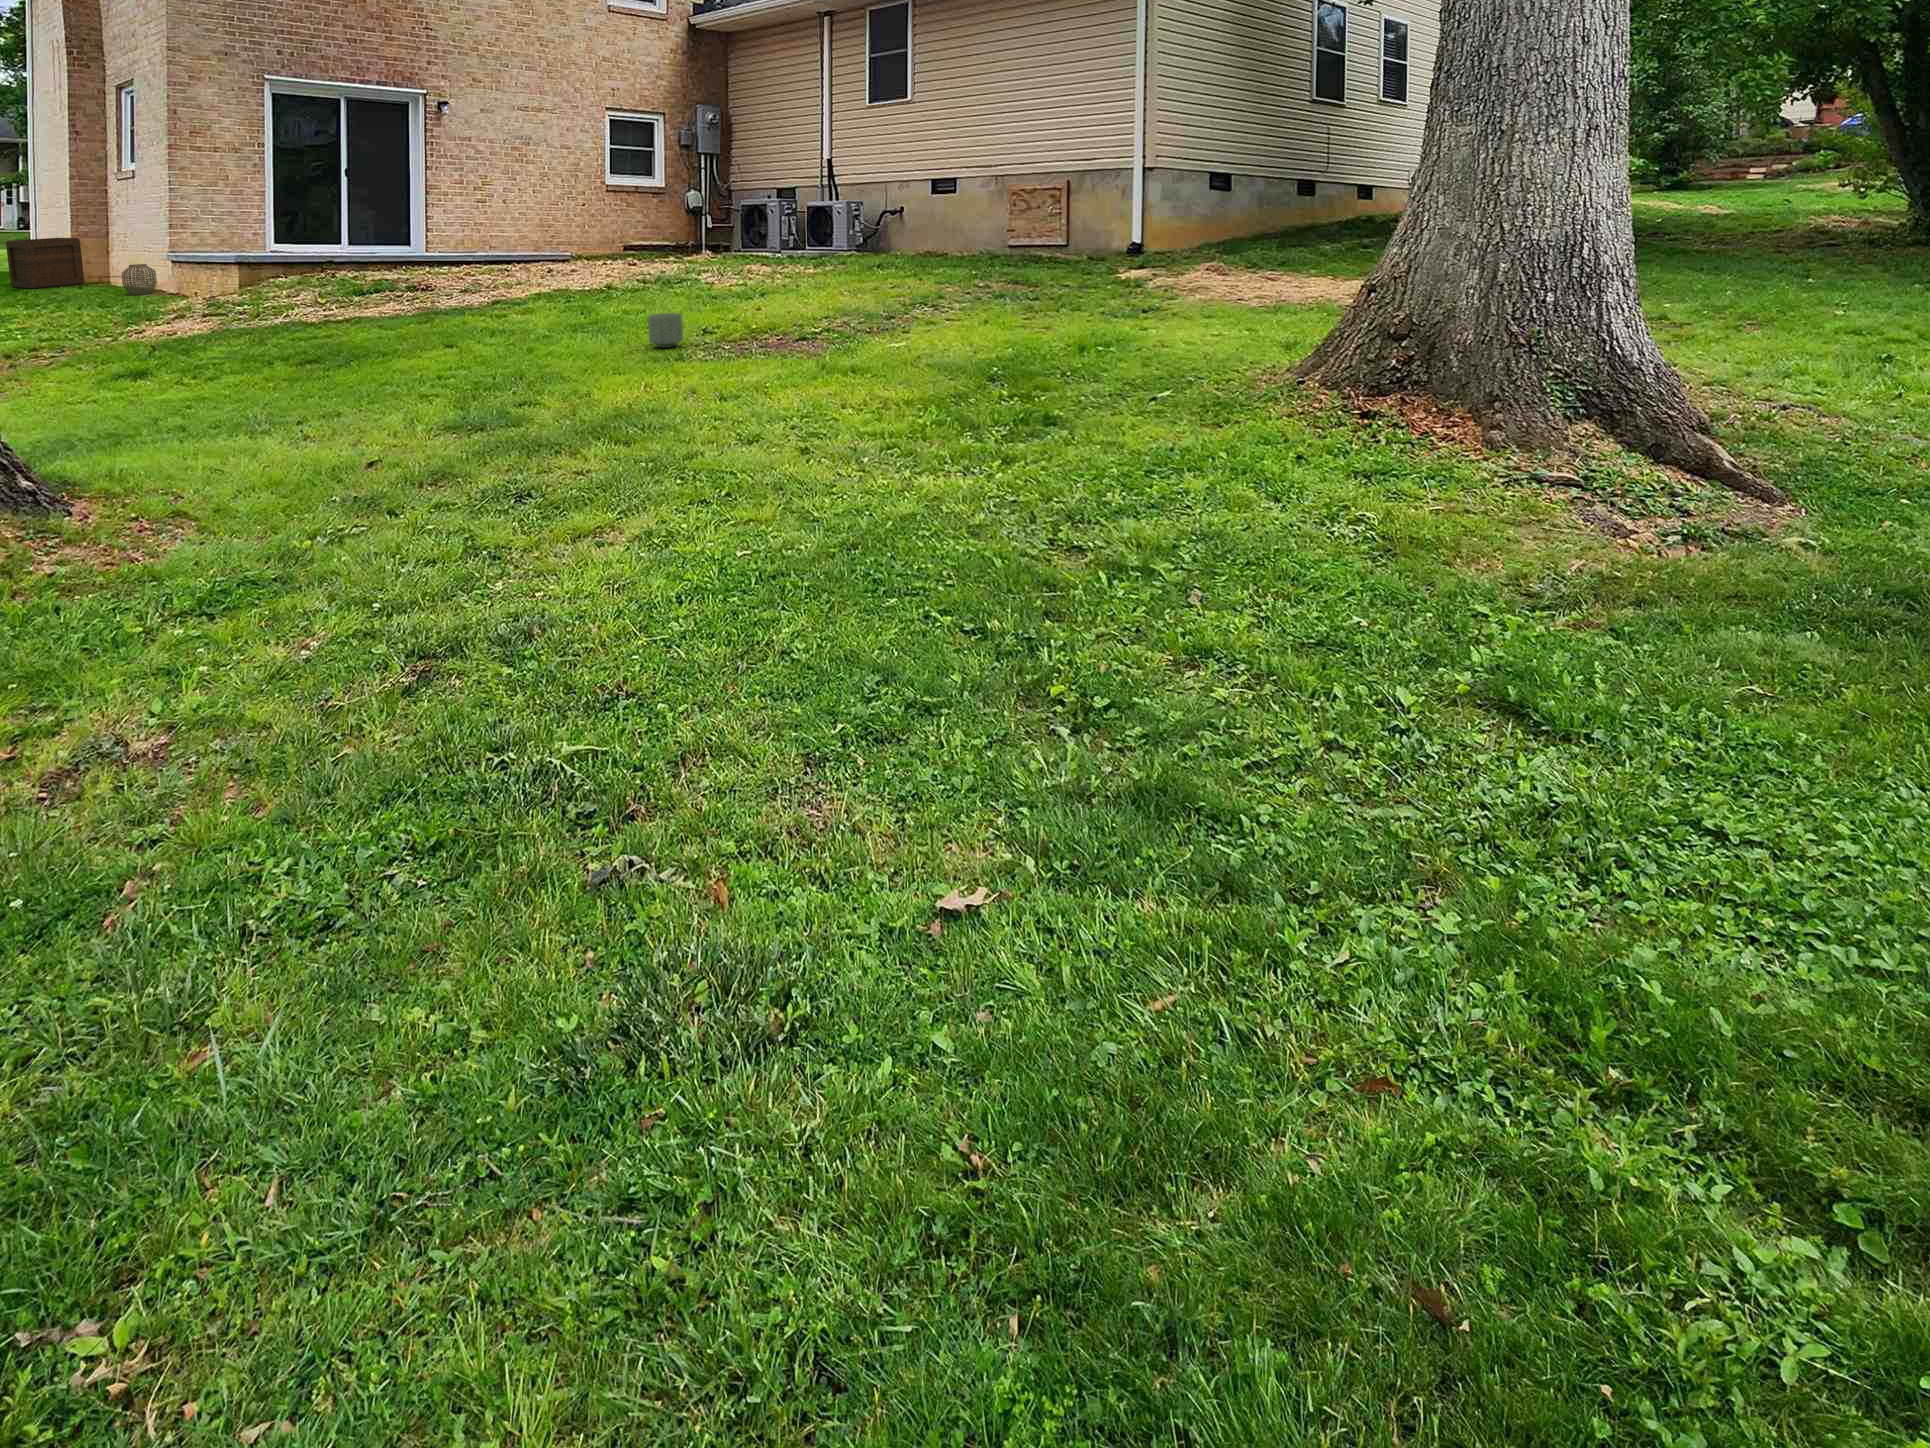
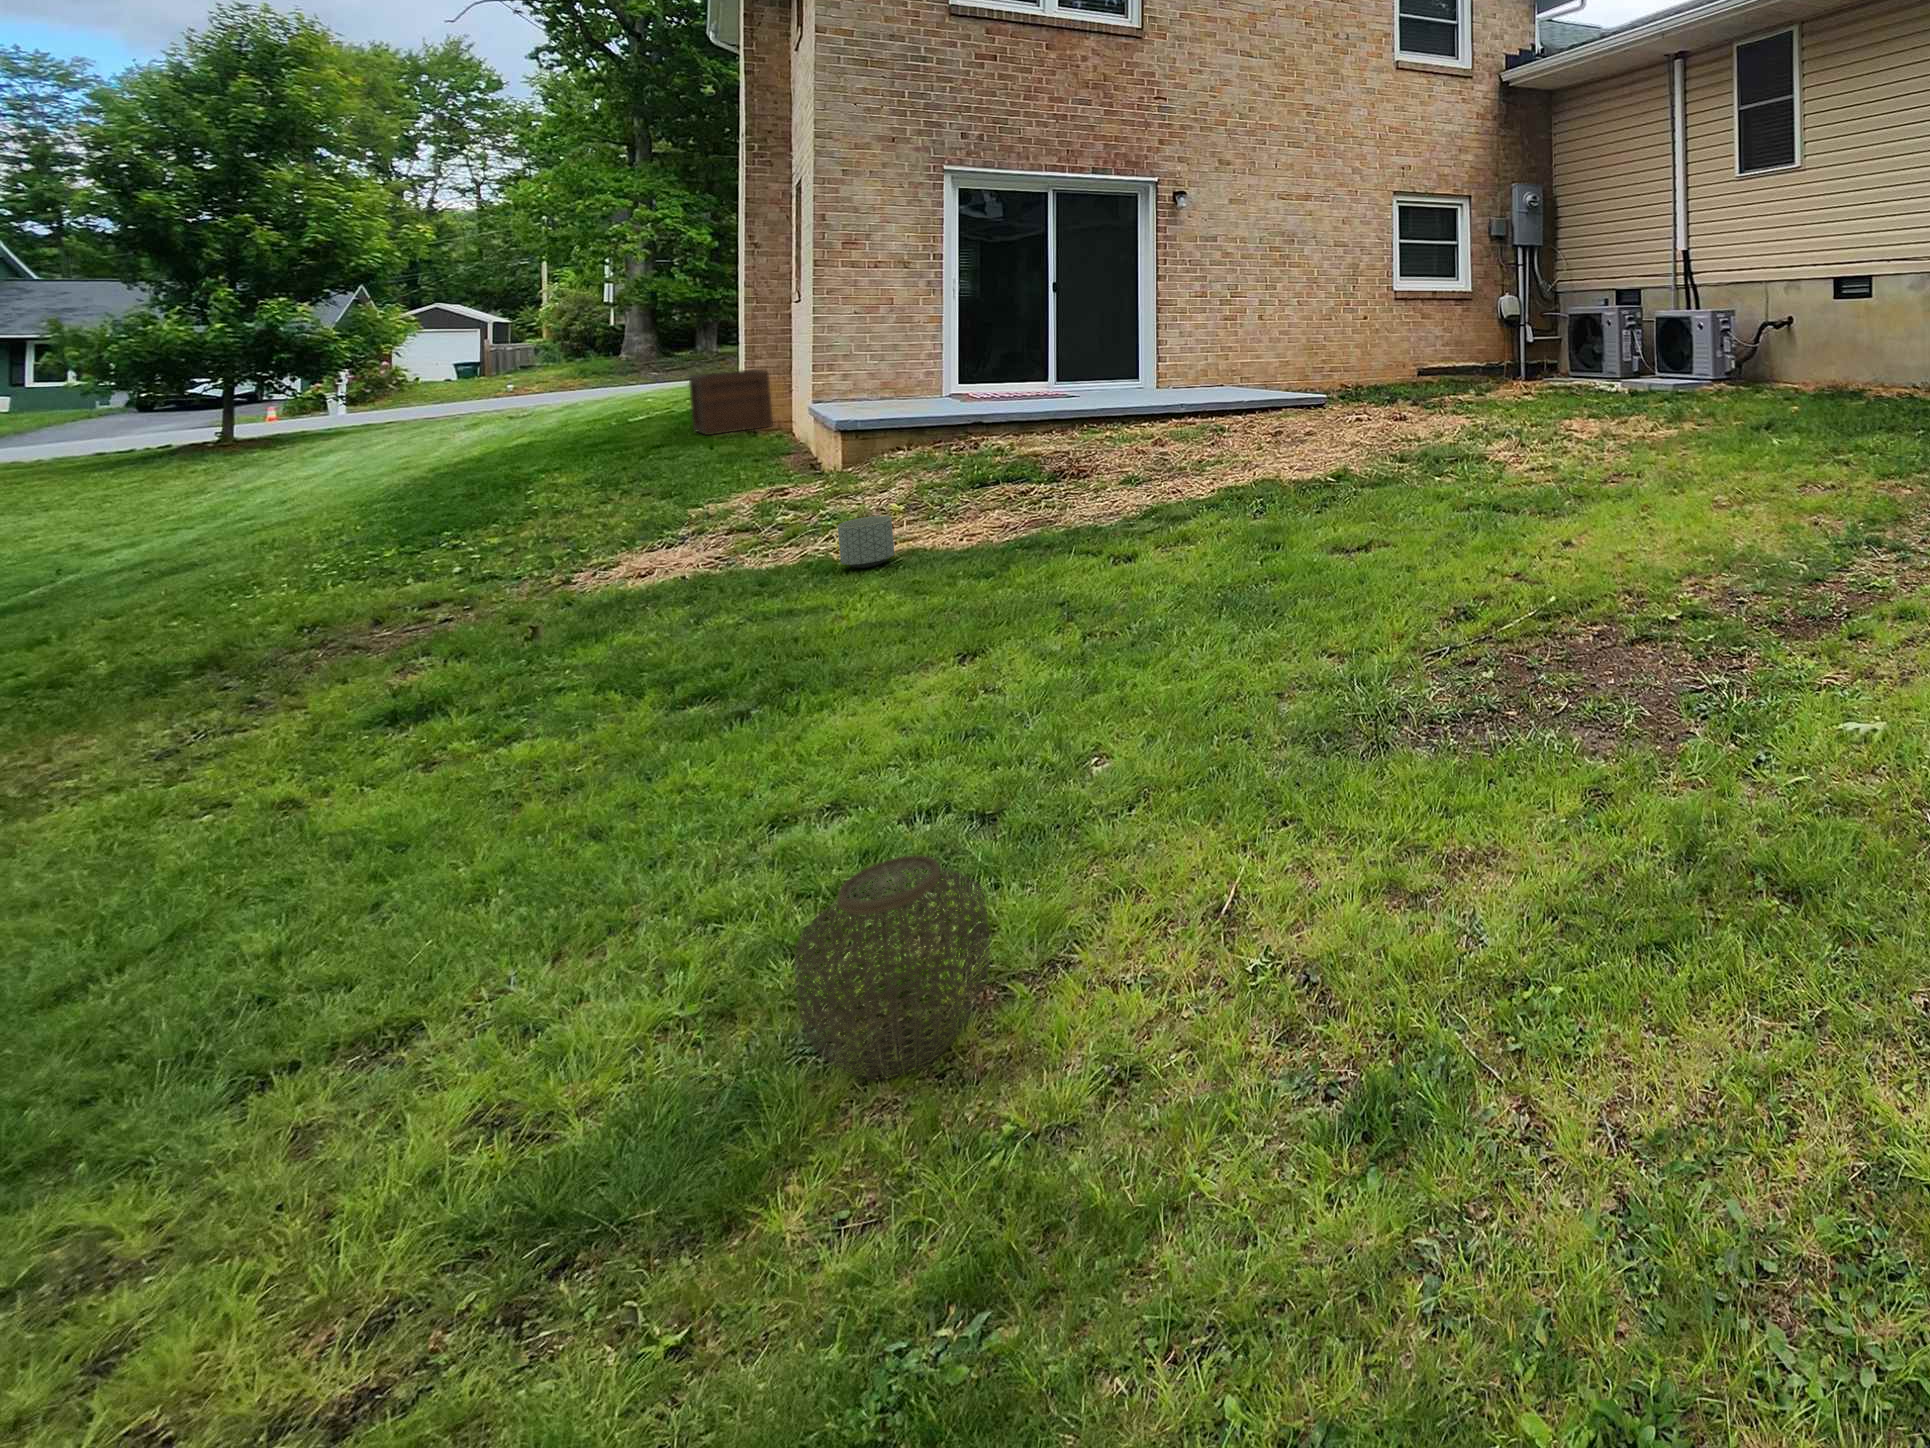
woven basket: present [121,264,157,295] -> present [795,856,990,1079]
planter: present [648,313,683,348] -> present [838,516,894,568]

